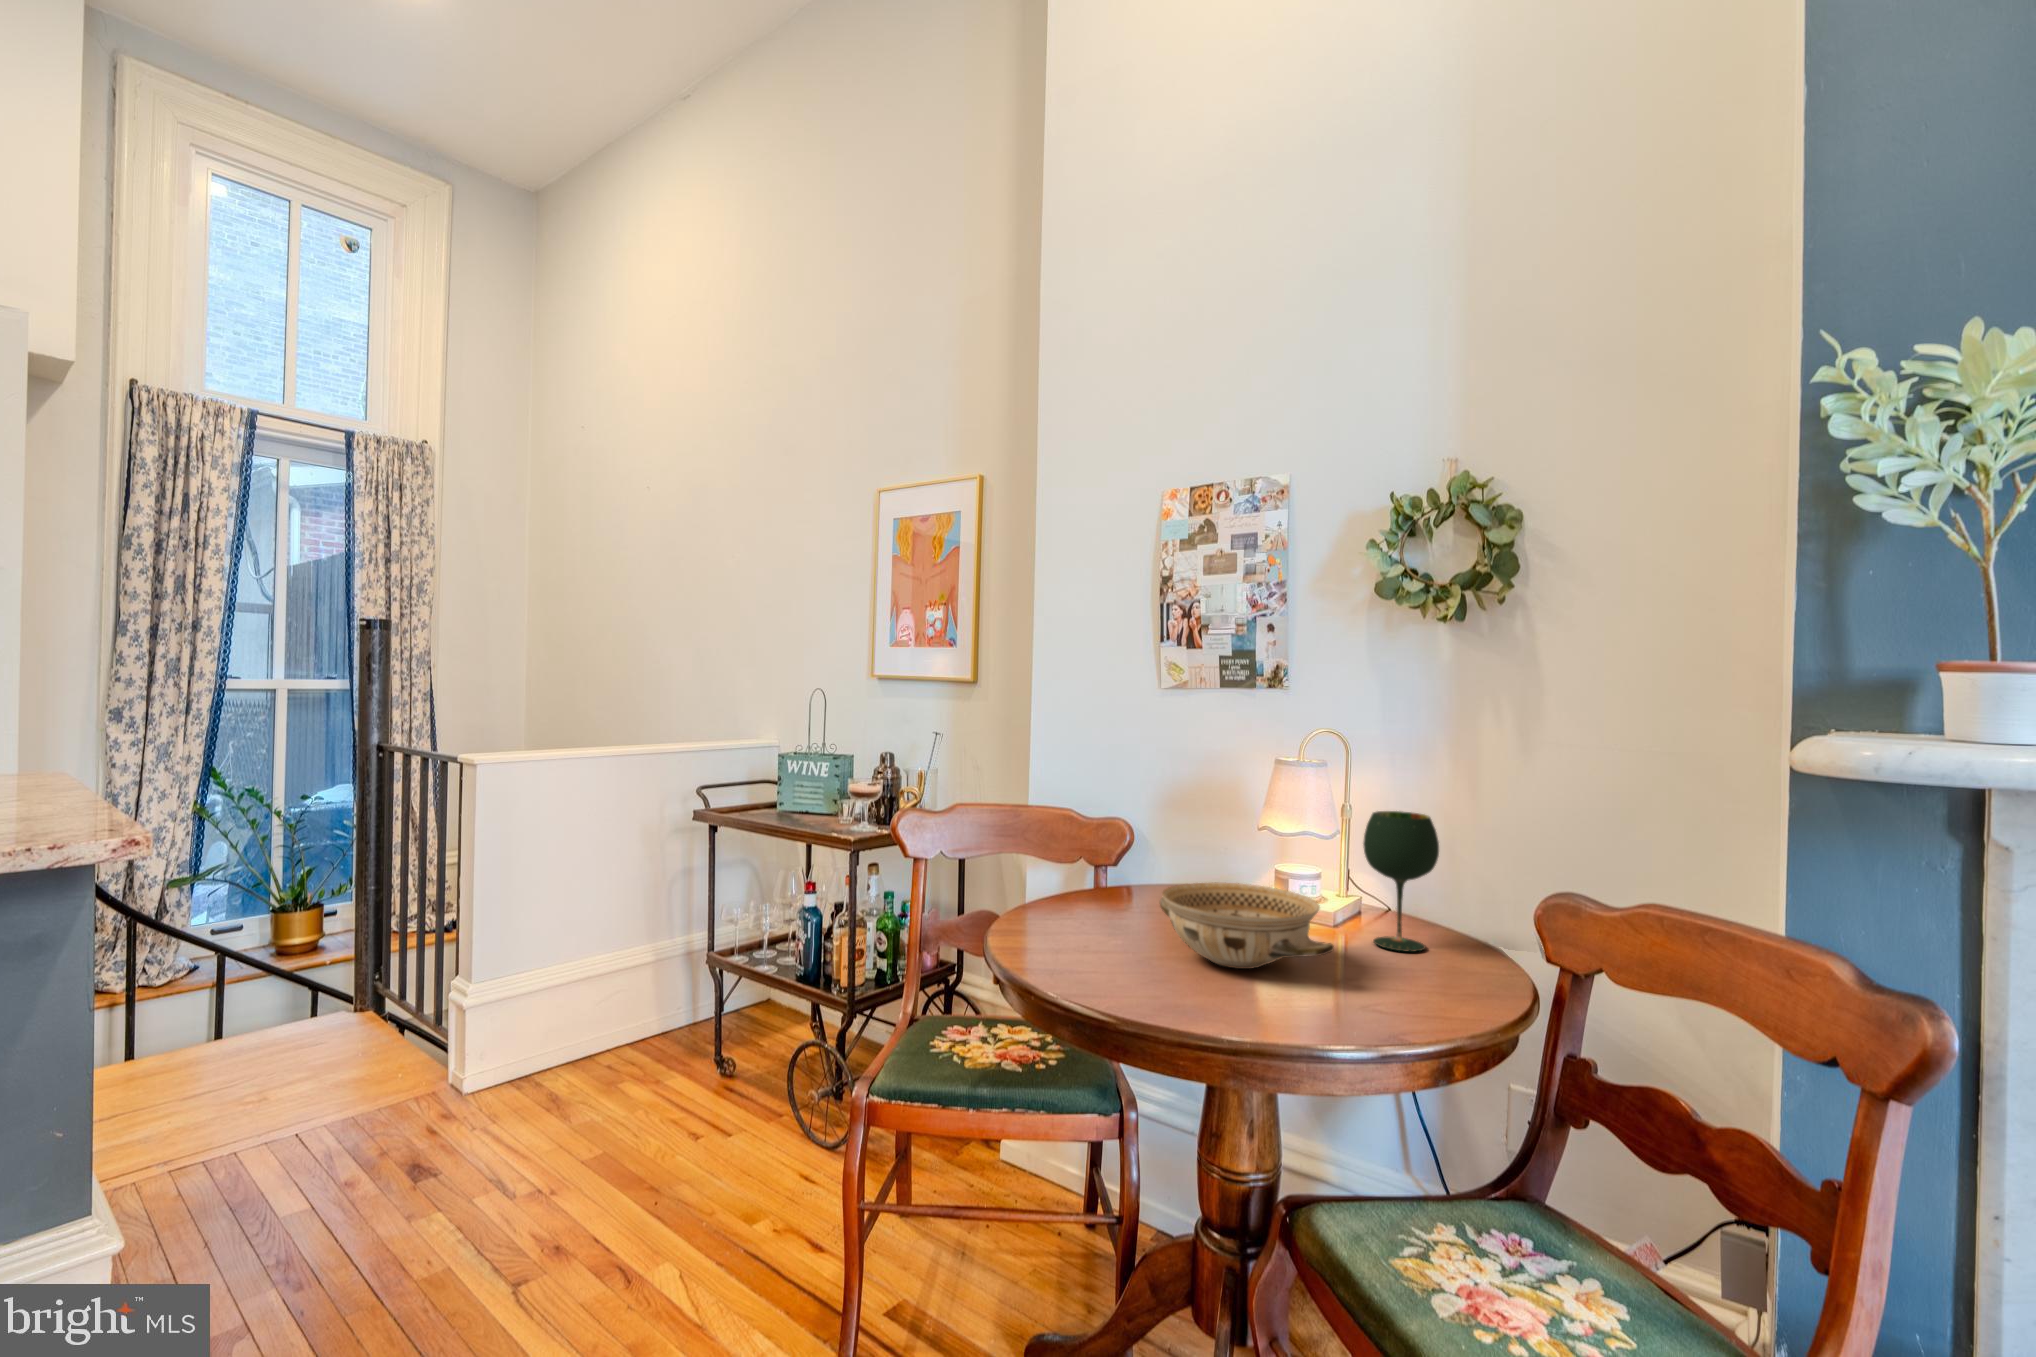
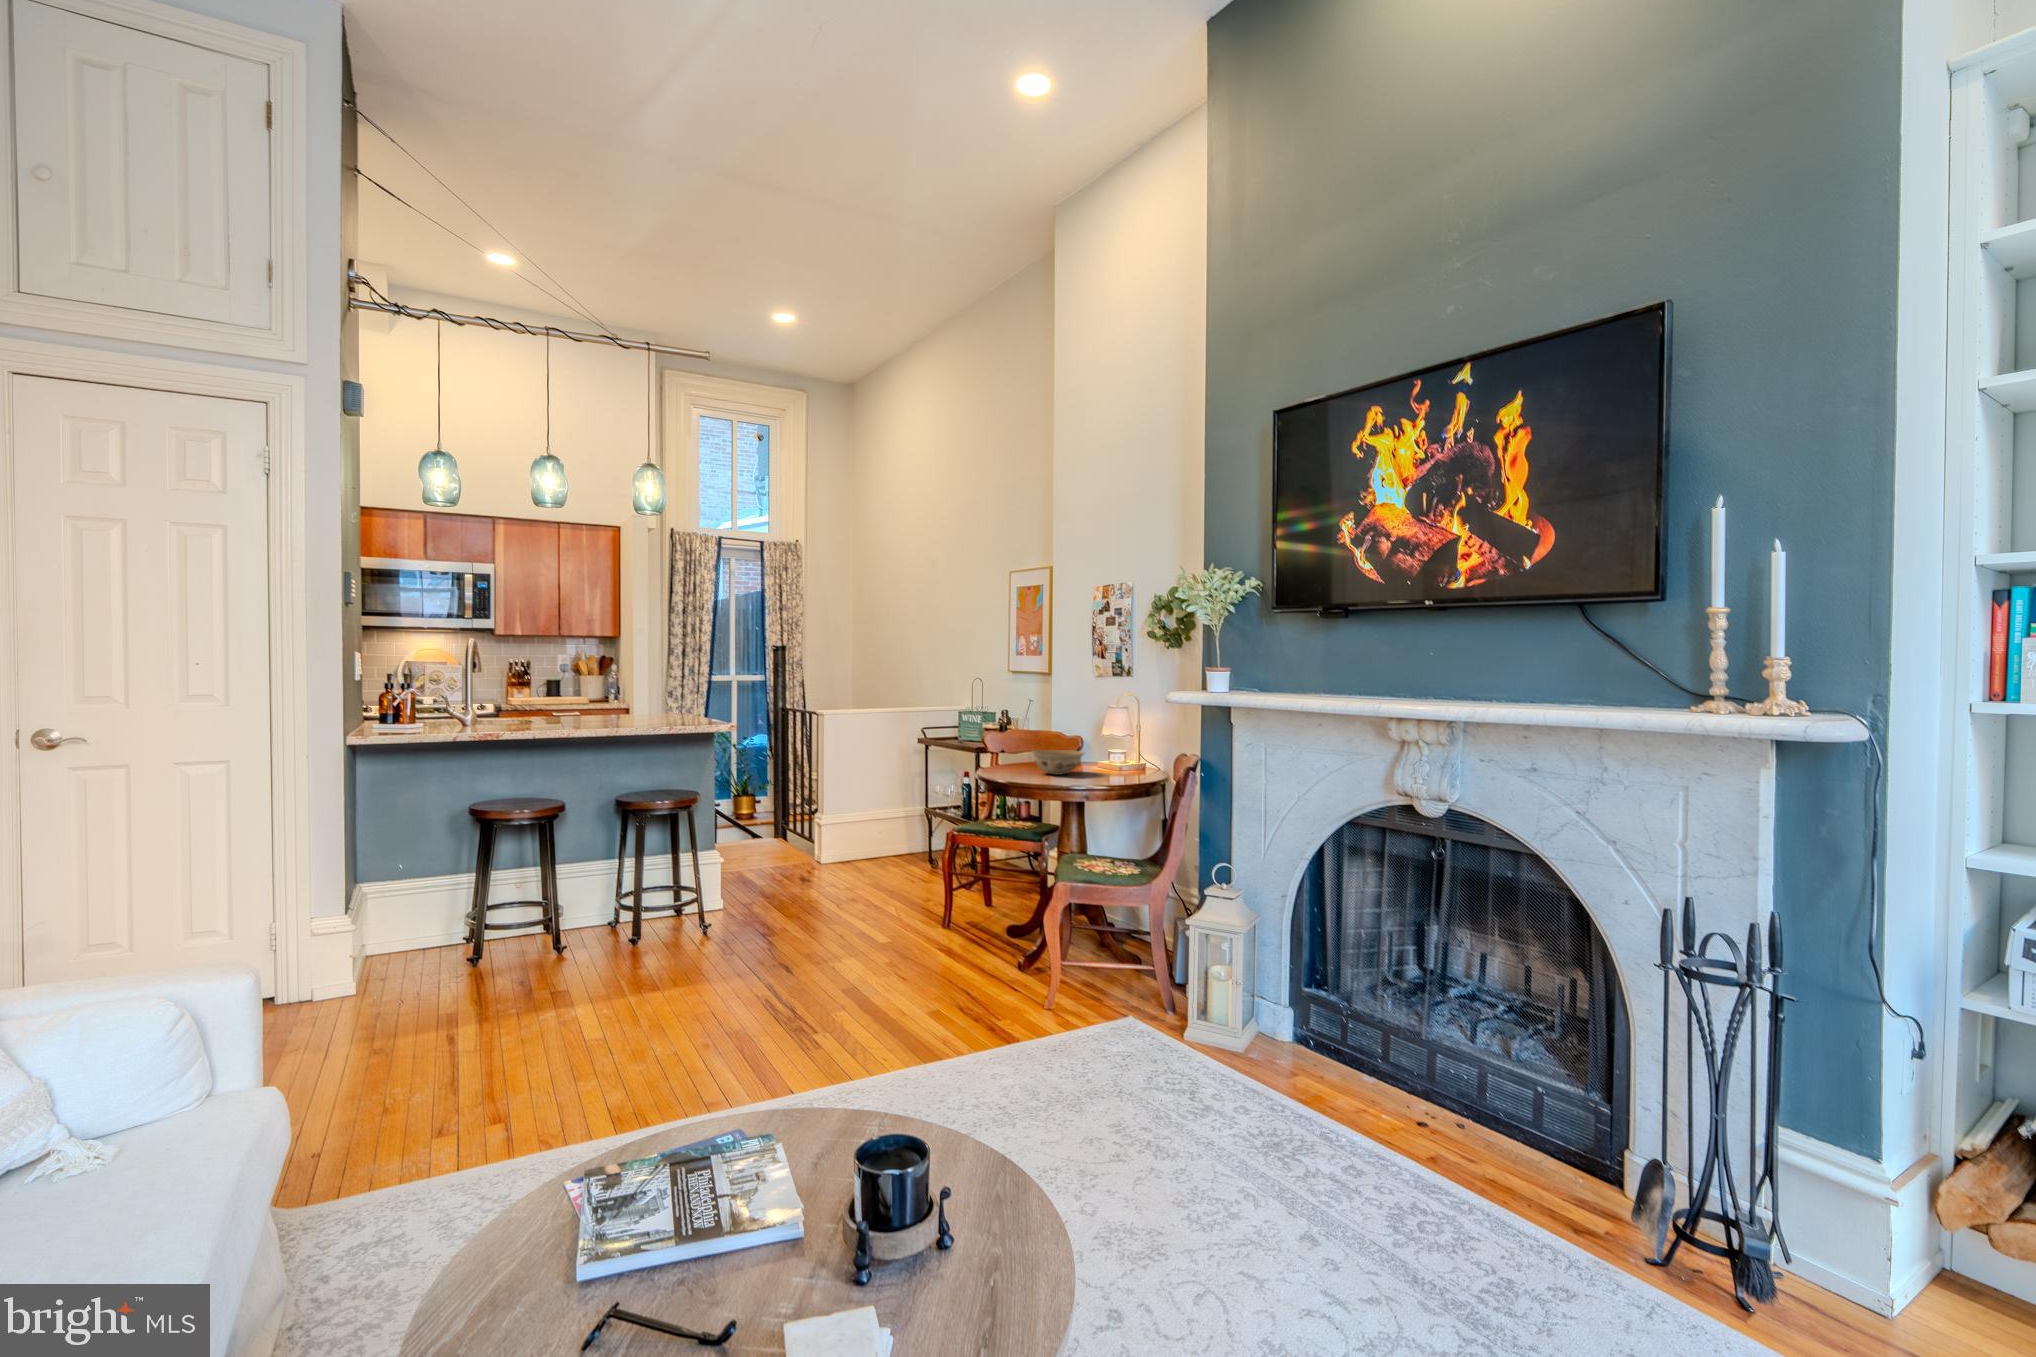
wine glass: present [1363,811,1439,952] -> none [1114,724,1141,775]

